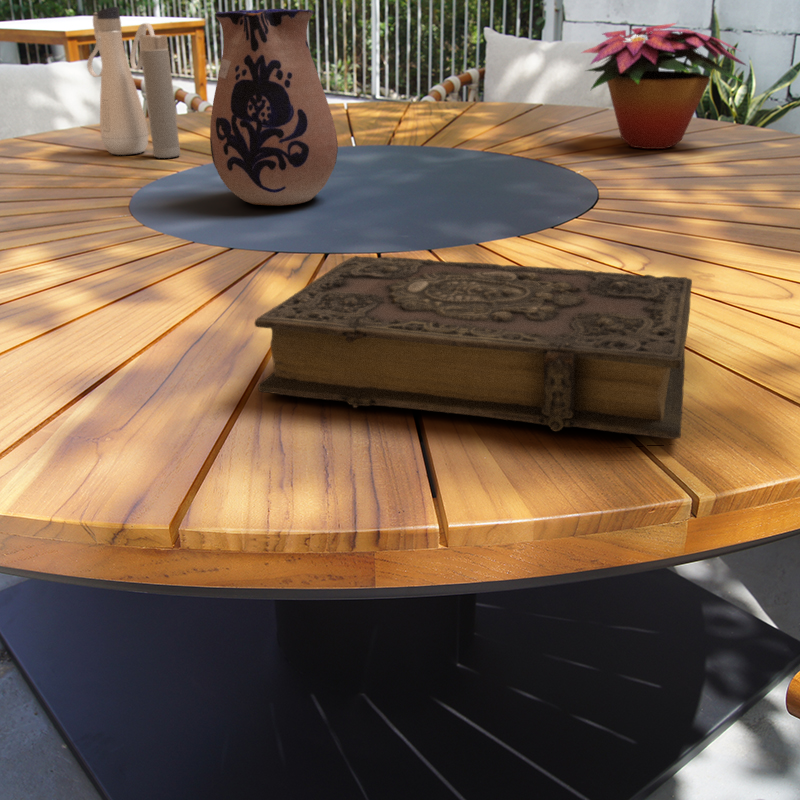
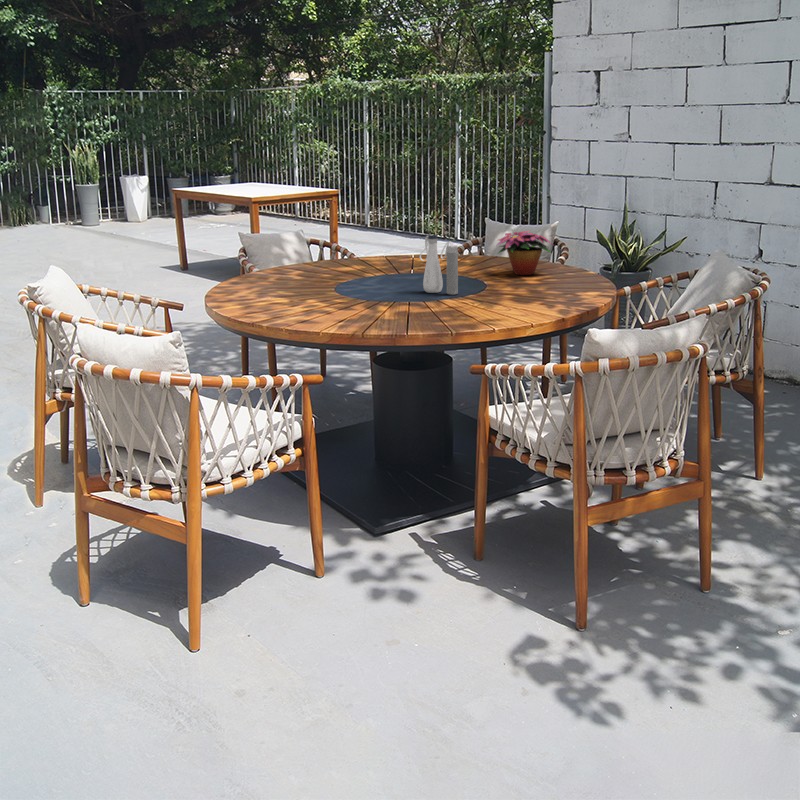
water bottle: present [87,7,180,158] -> present [420,235,458,295]
ceramic pitcher: present [210,8,338,206] -> none [364,231,403,290]
book: present [255,256,692,439] -> none [379,297,470,323]

